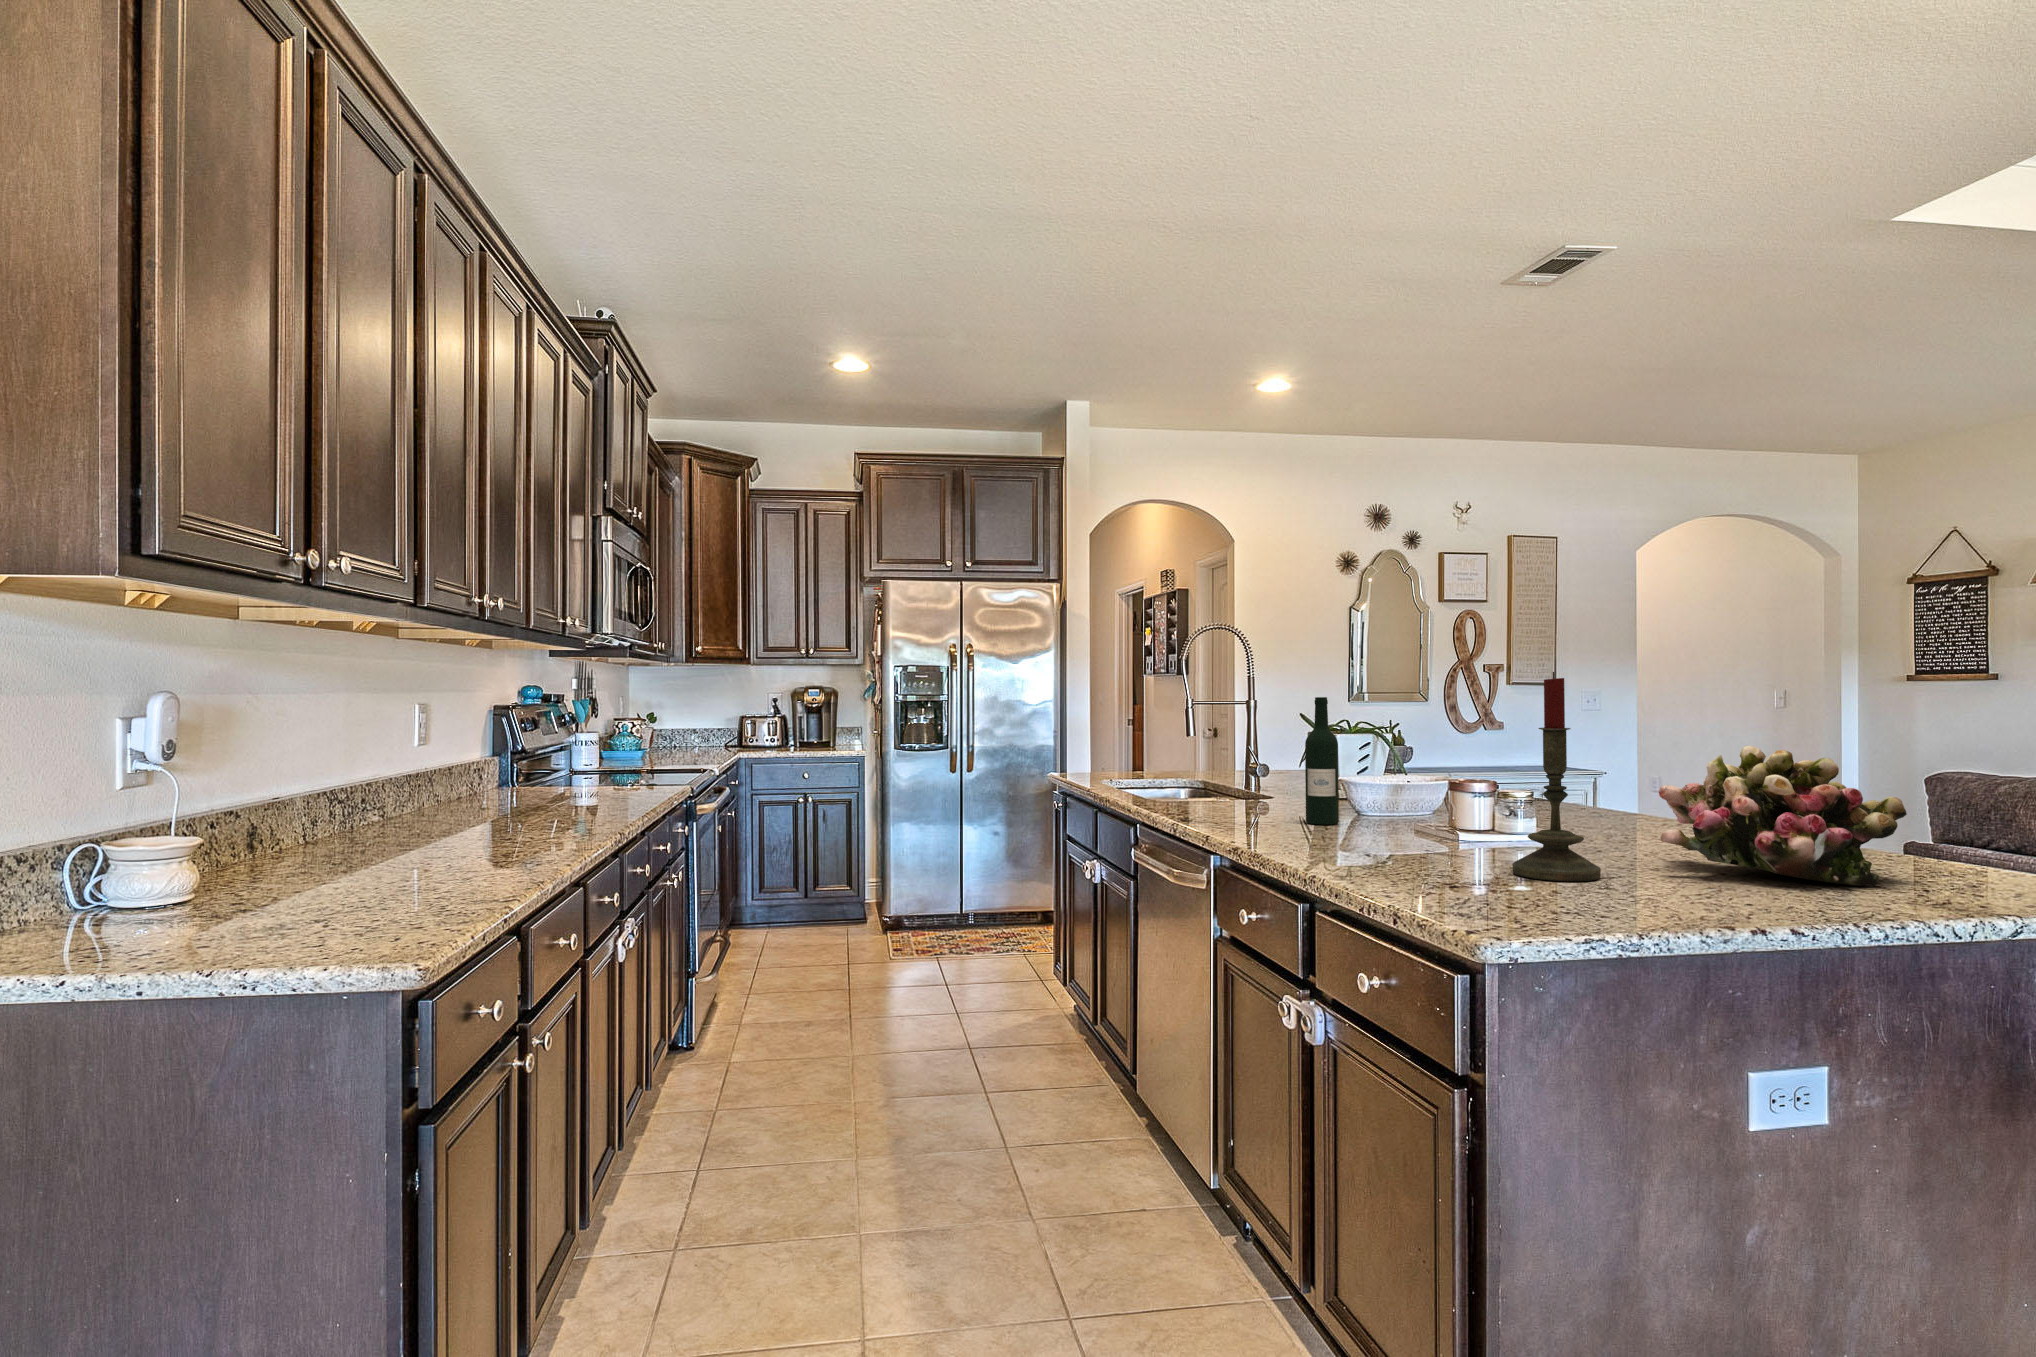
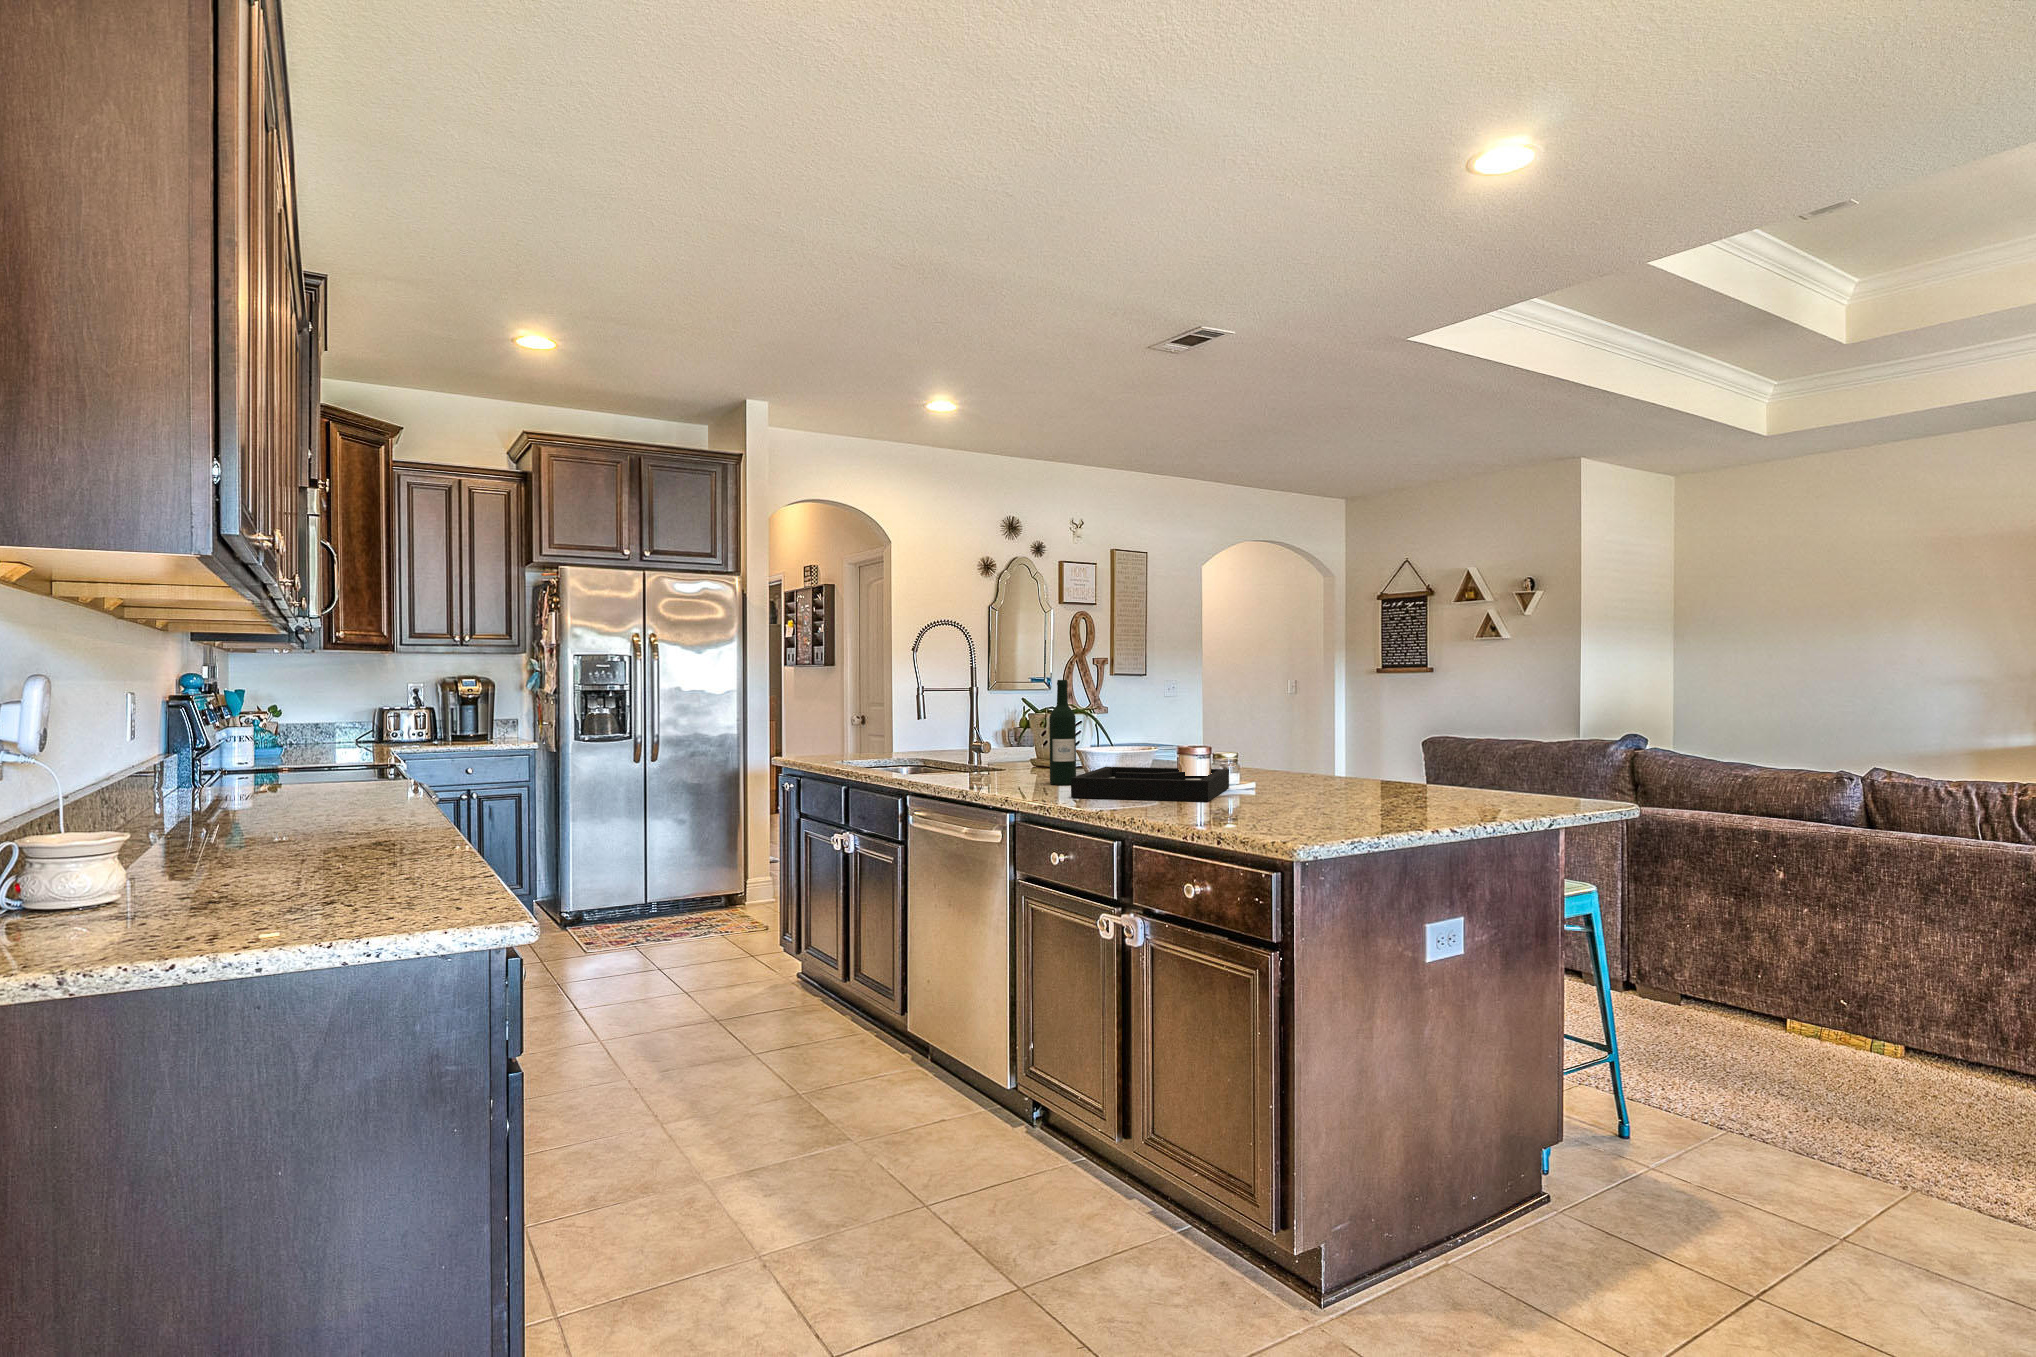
candle: present [1512,672,1601,881] -> none [1247,657,1307,811]
flower arrangement: present [1659,746,1907,886] -> none [1333,711,1483,803]
decorative tray: none [1301,805,1532,860] -> present [1071,767,1229,802]

